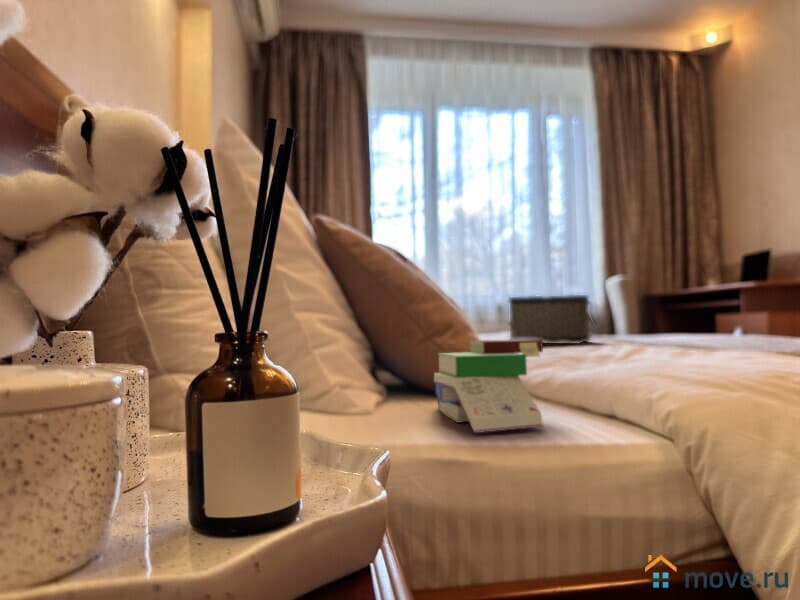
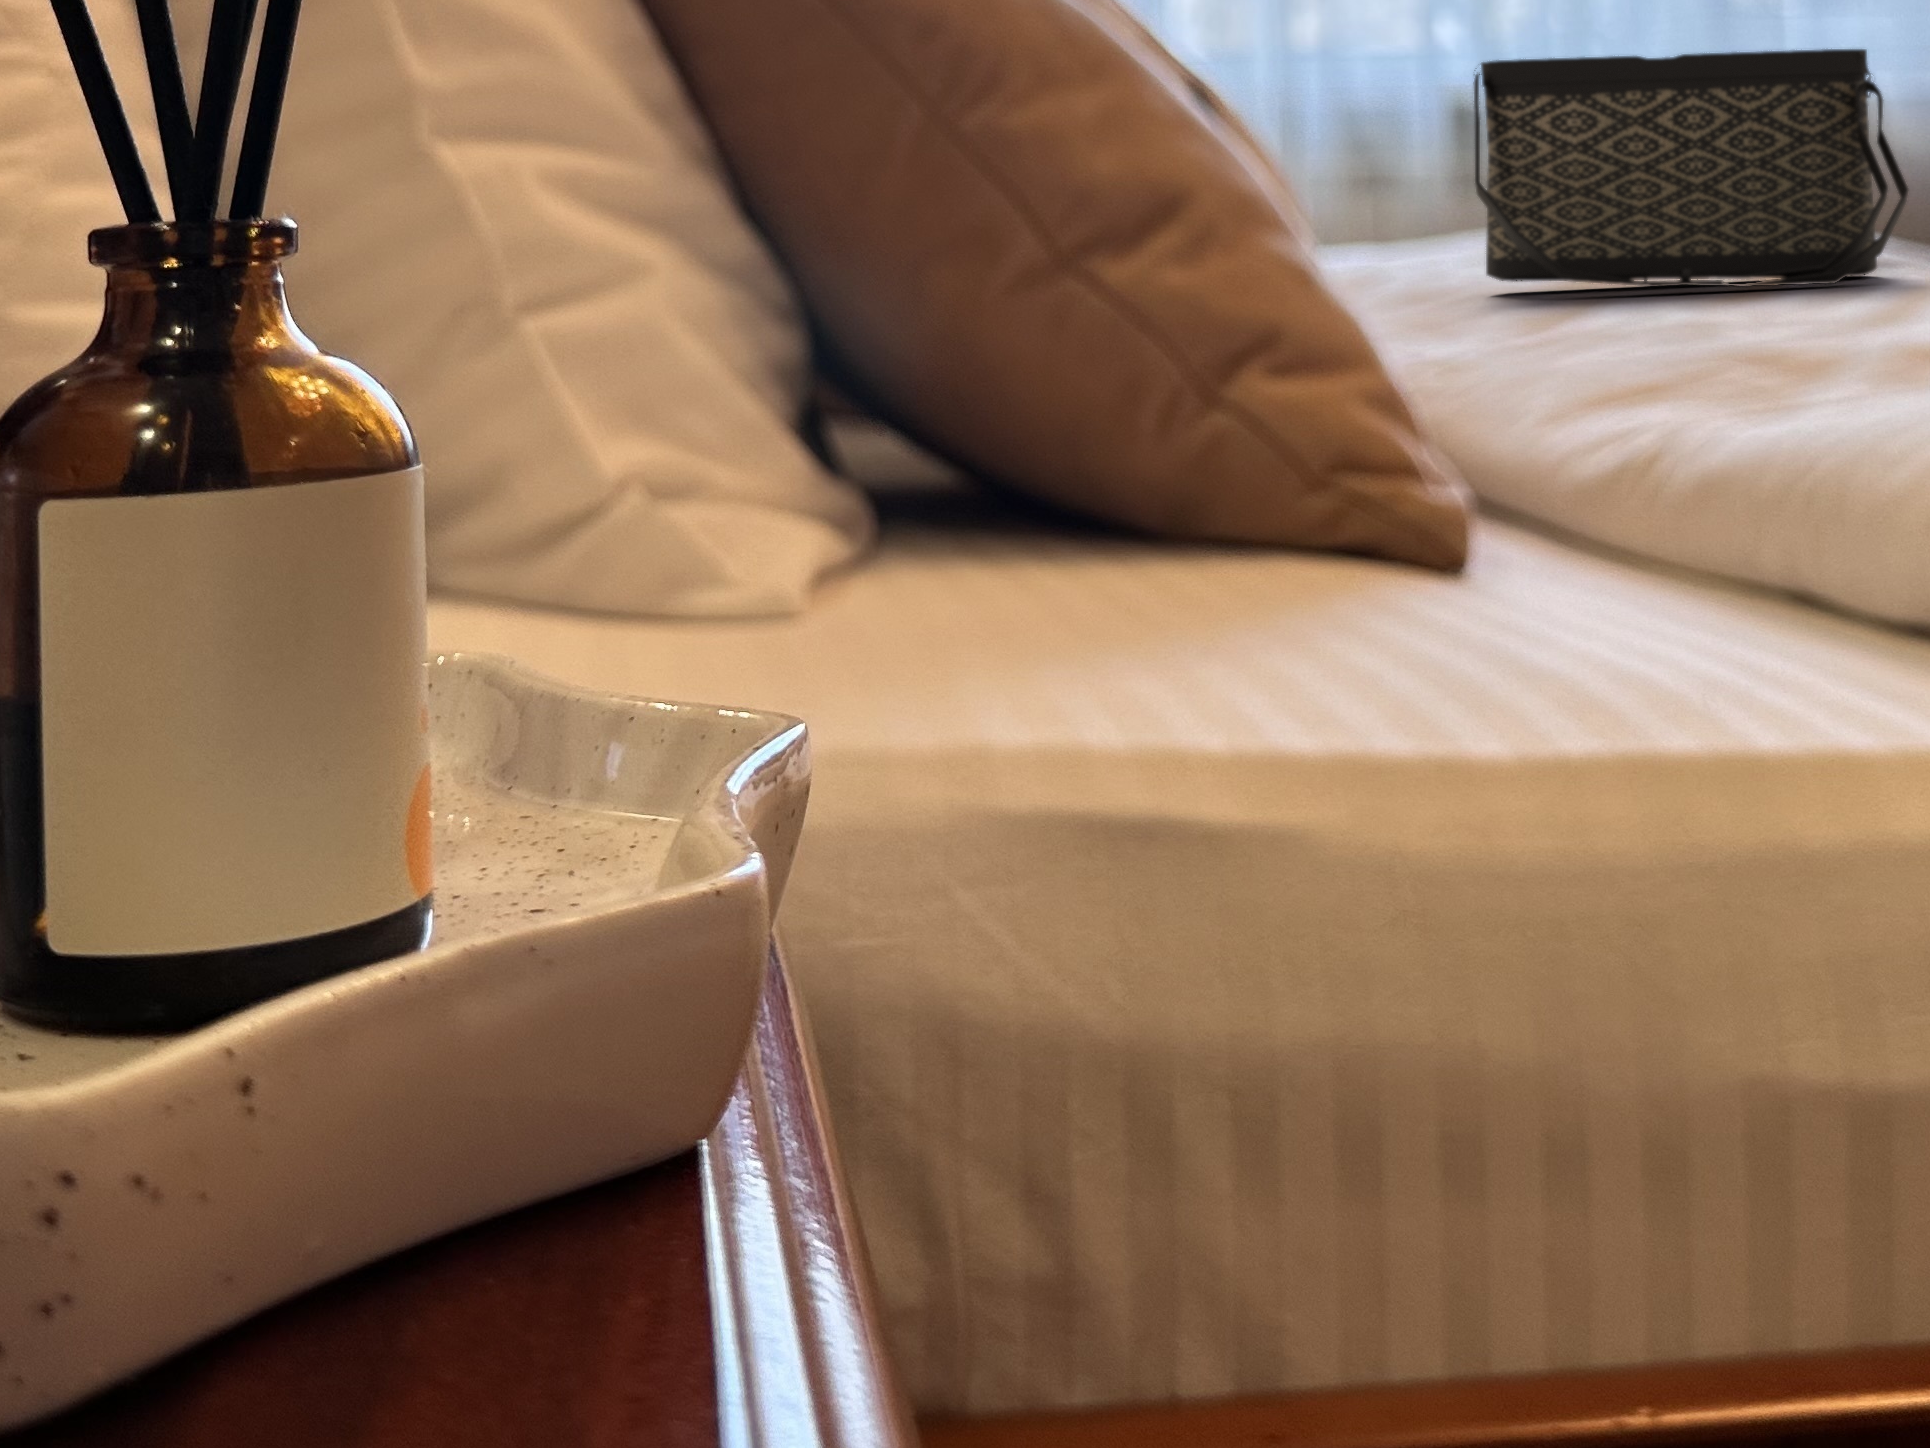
book: present [434,339,543,433] -> none [1073,259,1584,687]

